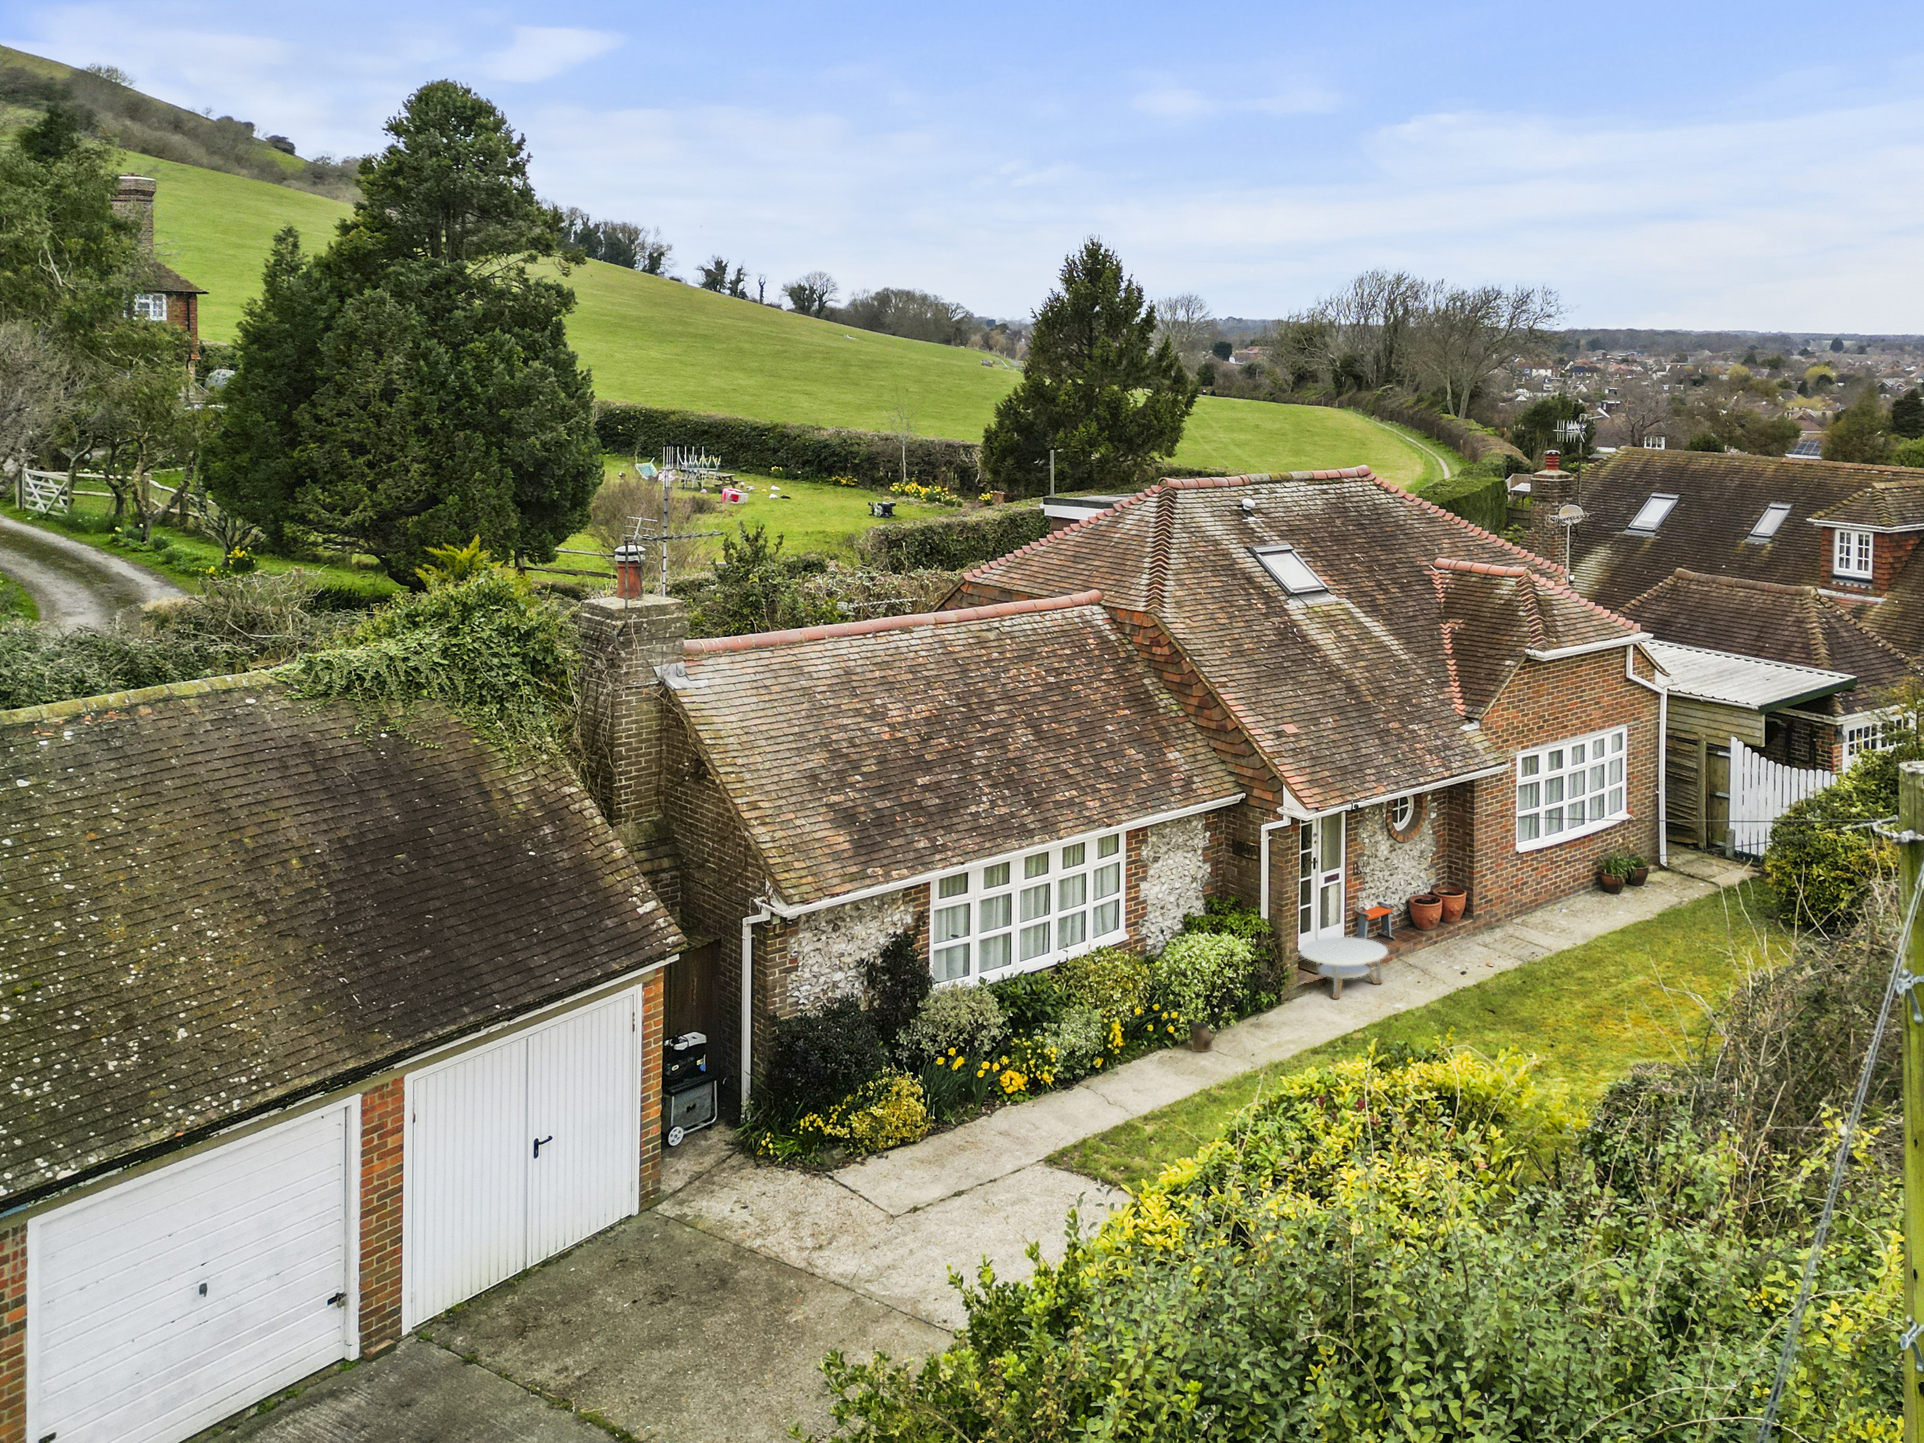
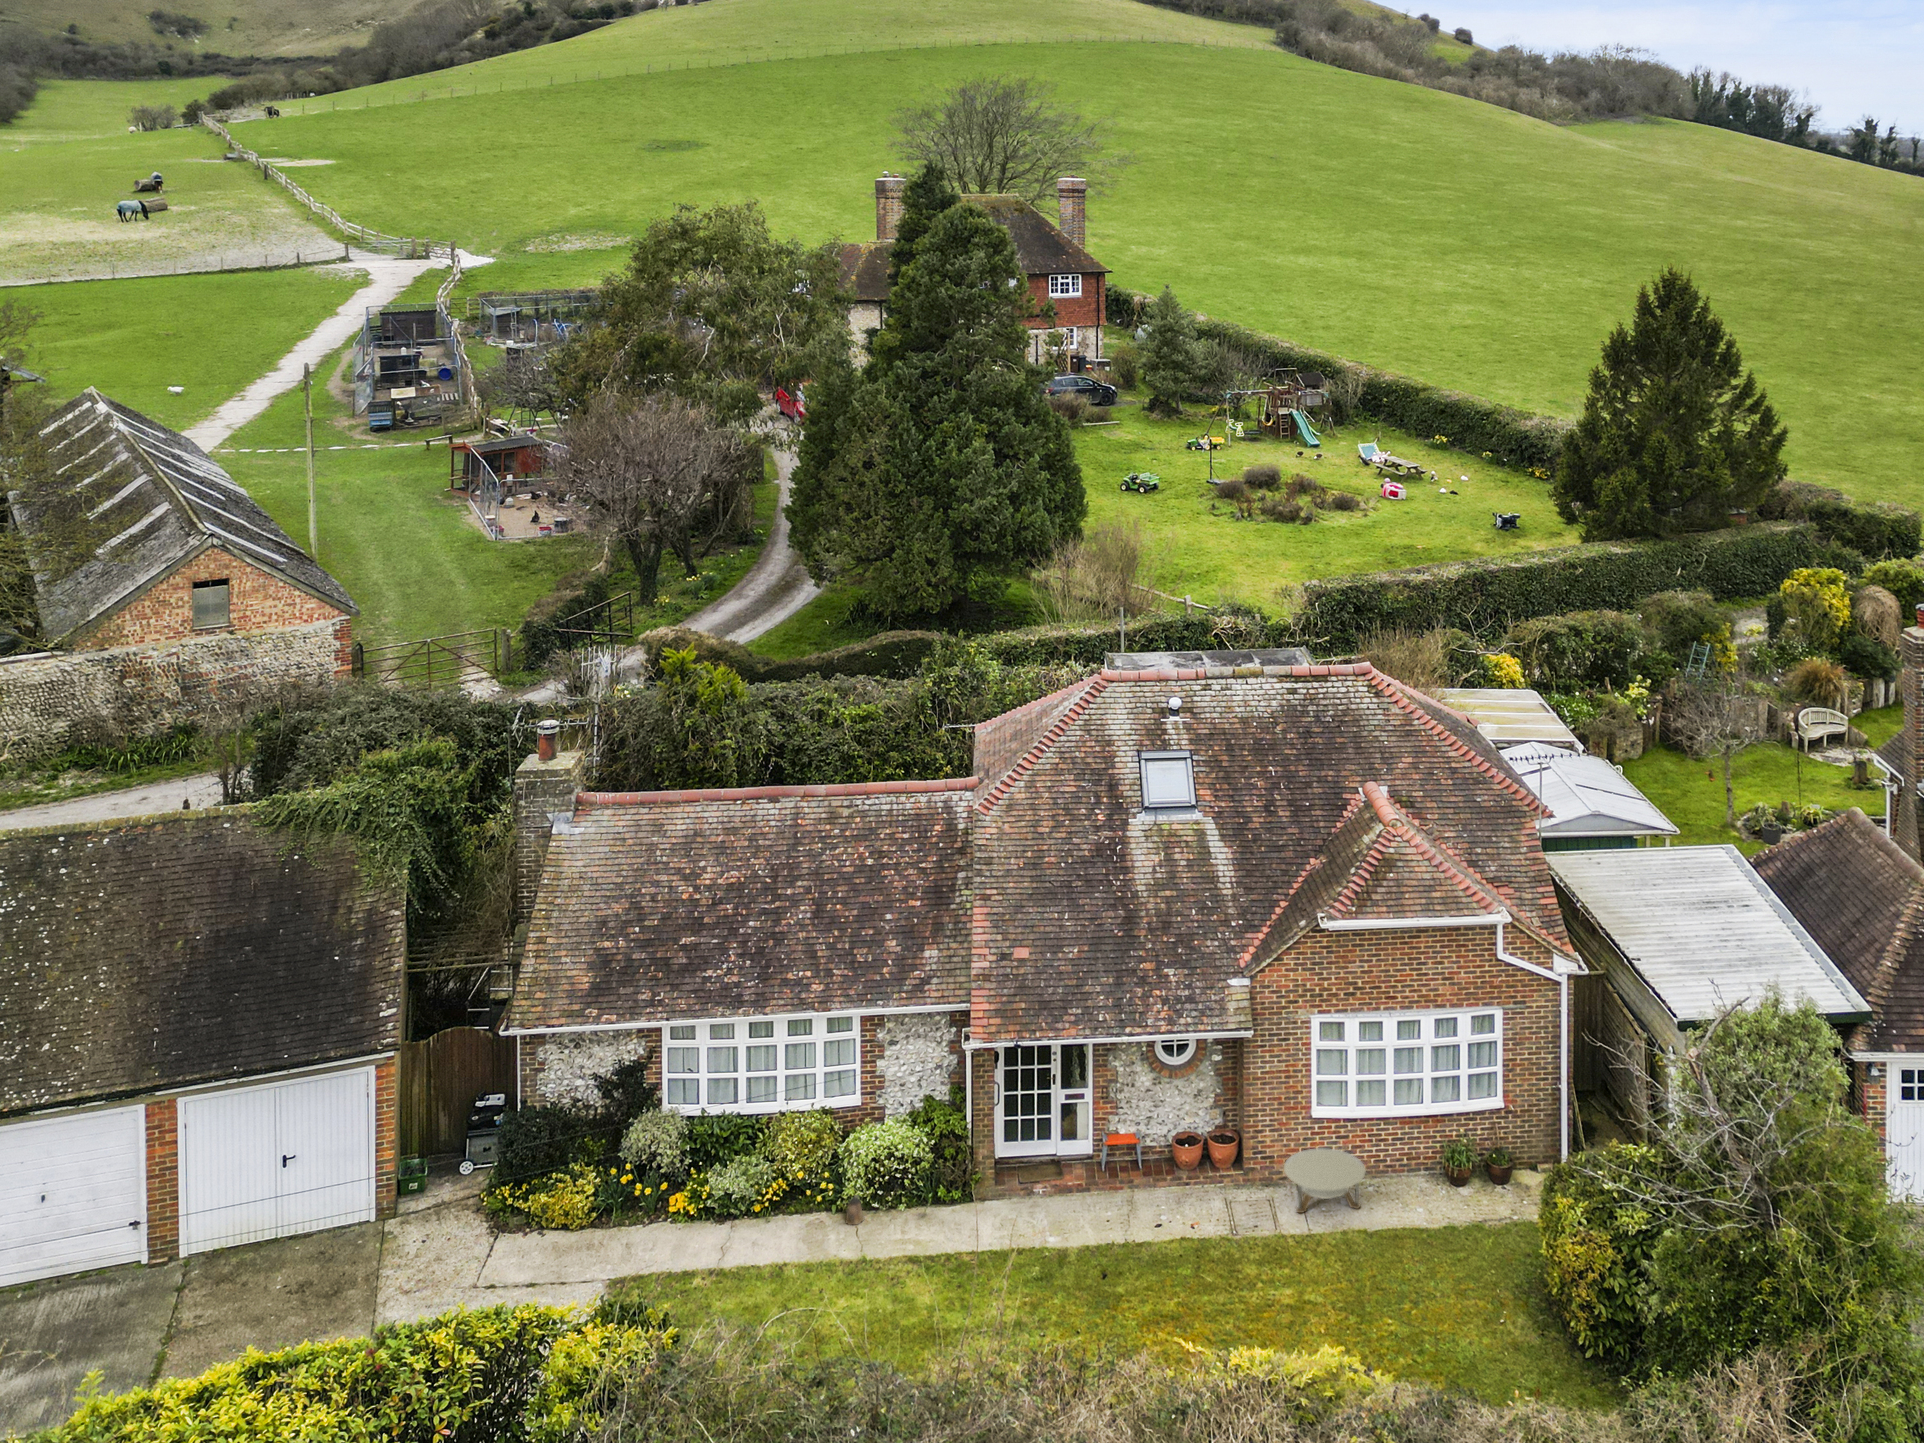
round table: present [1300,937,1388,999] -> present [1284,1148,1366,1213]

